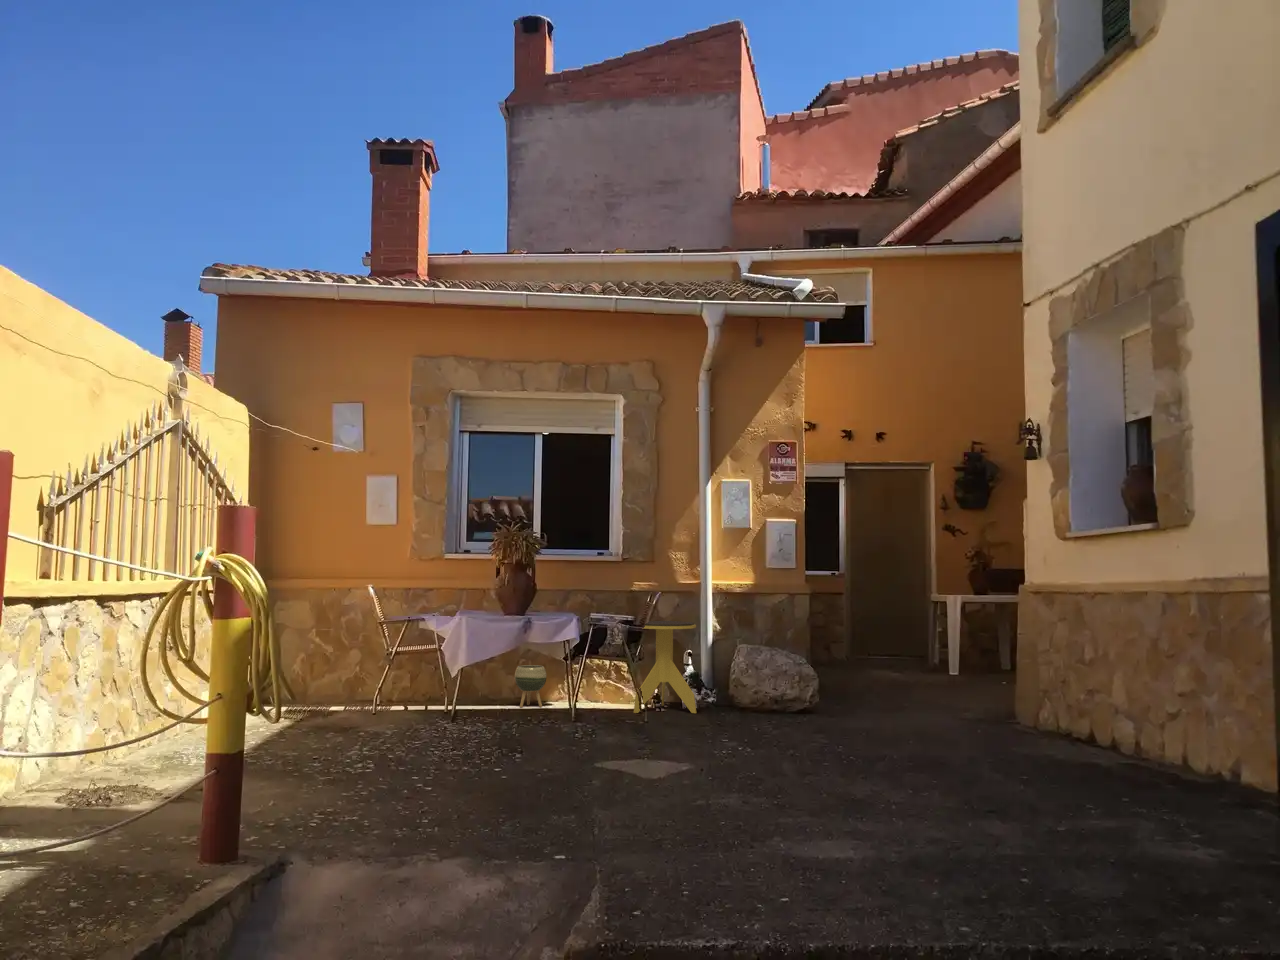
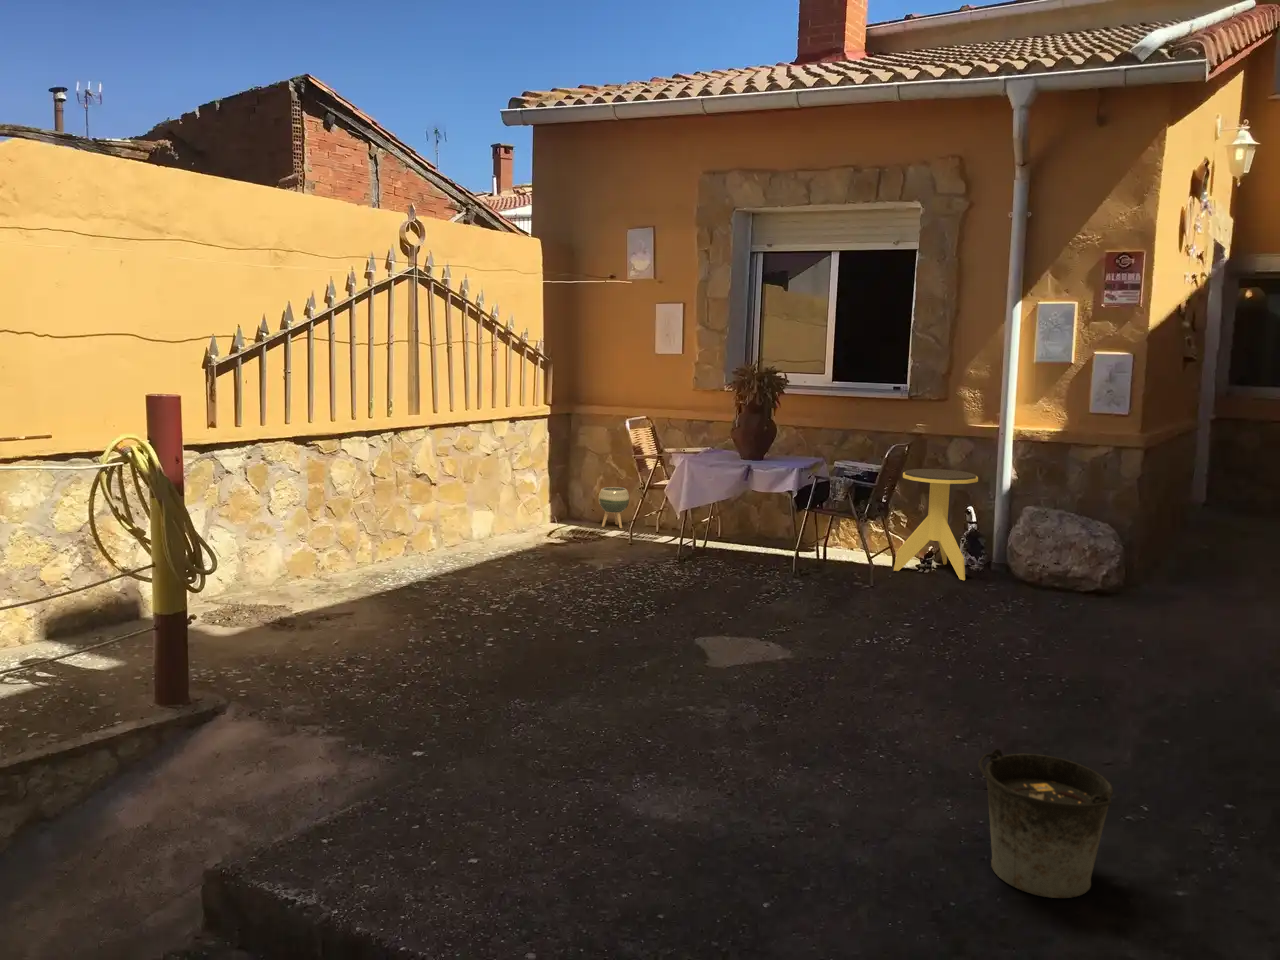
planter: present [515,665,546,708] -> present [599,487,629,528]
bucket: none [967,758,1065,846] -> present [978,749,1113,898]

